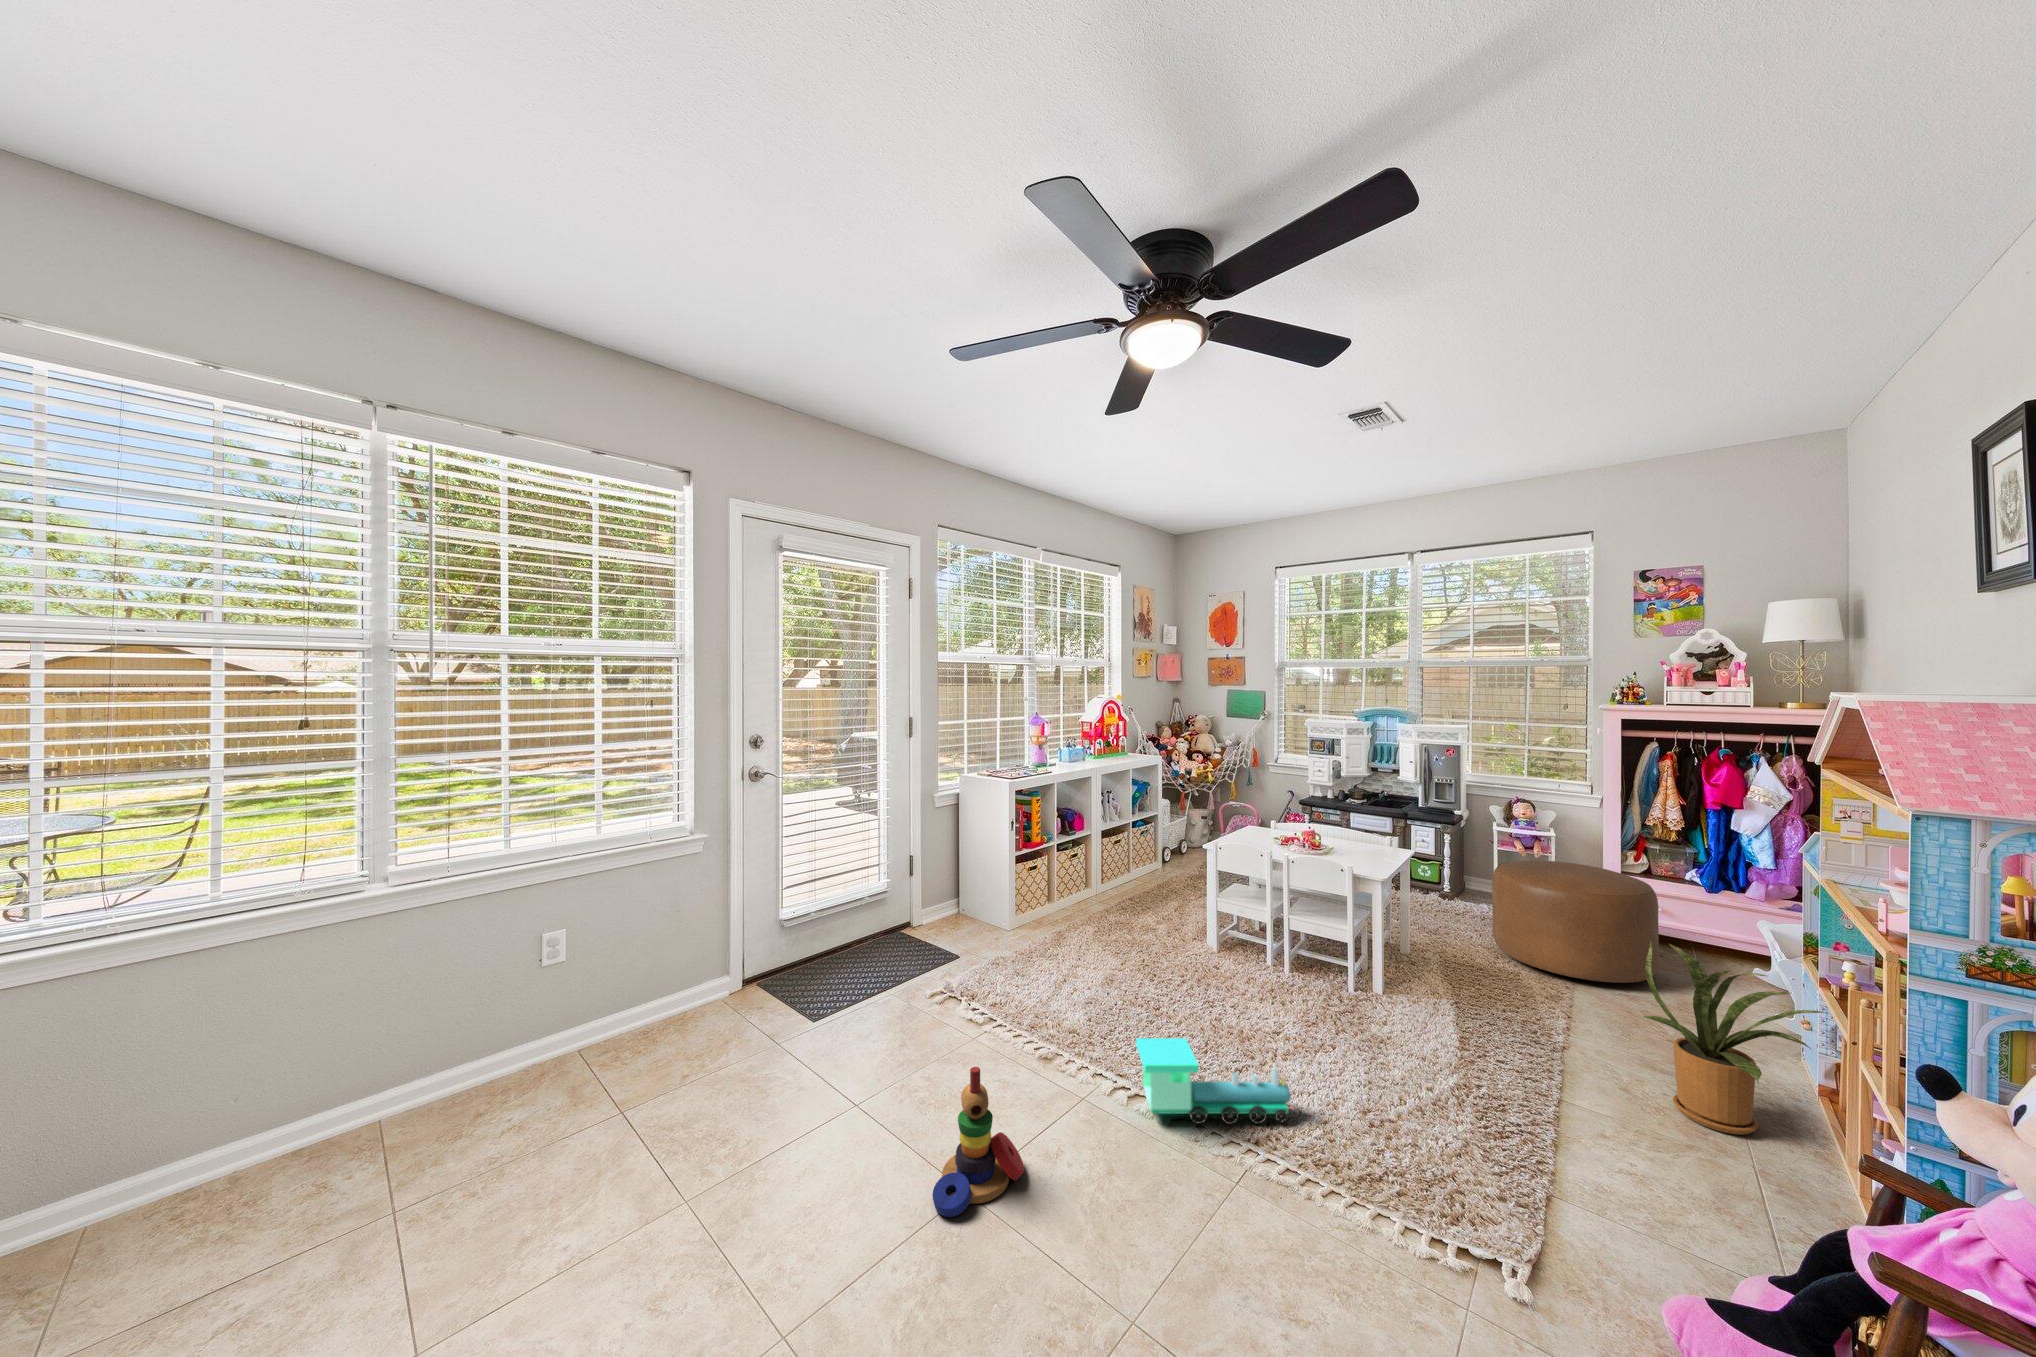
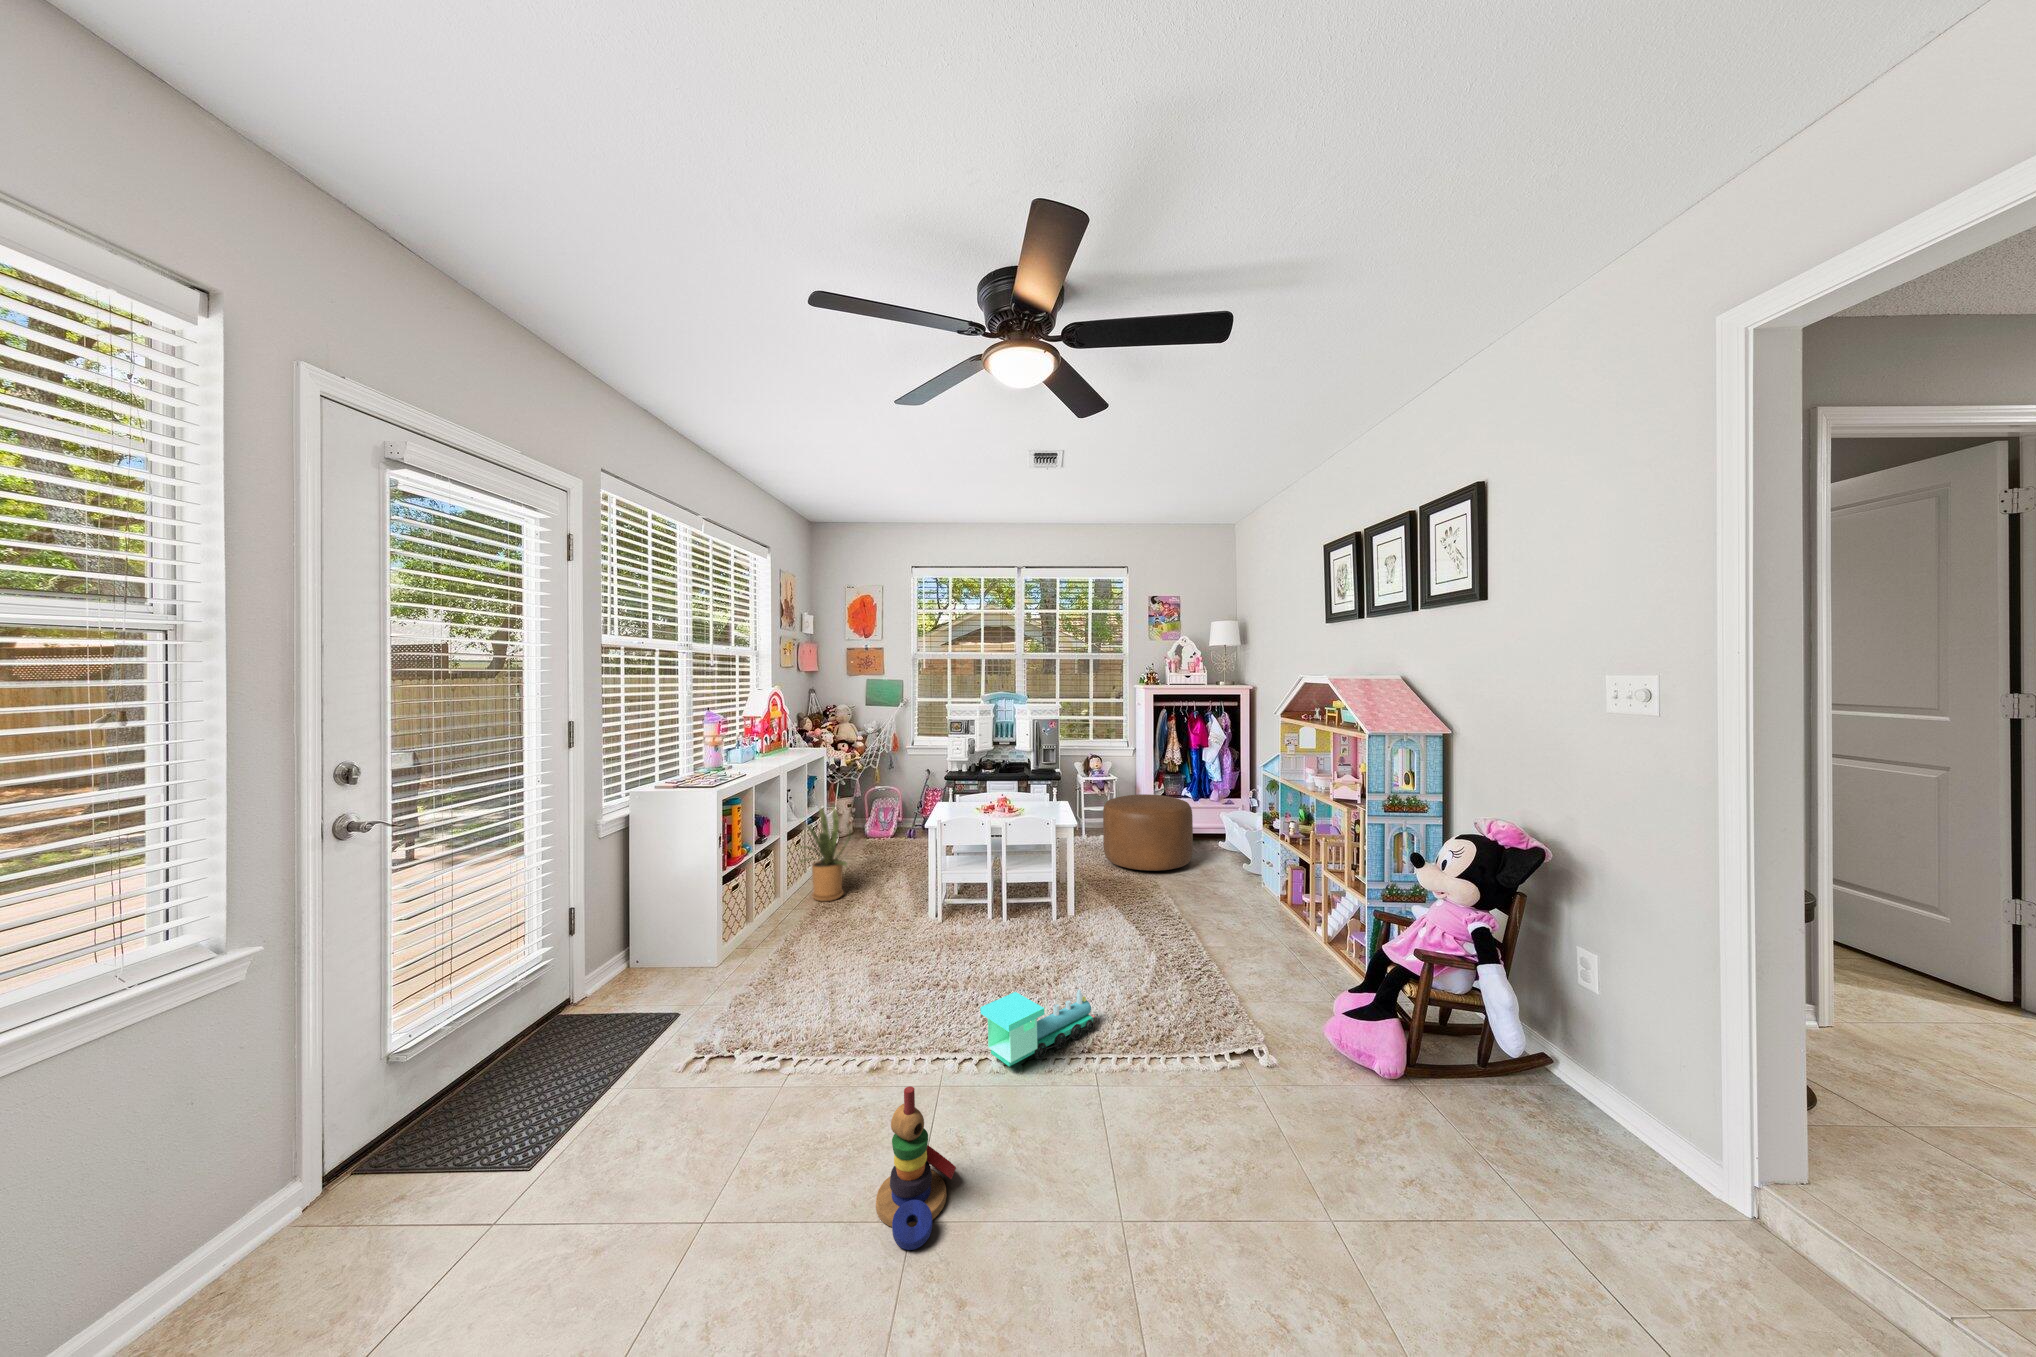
house plant: present [1644,942,1824,1135] -> present [800,808,851,901]

